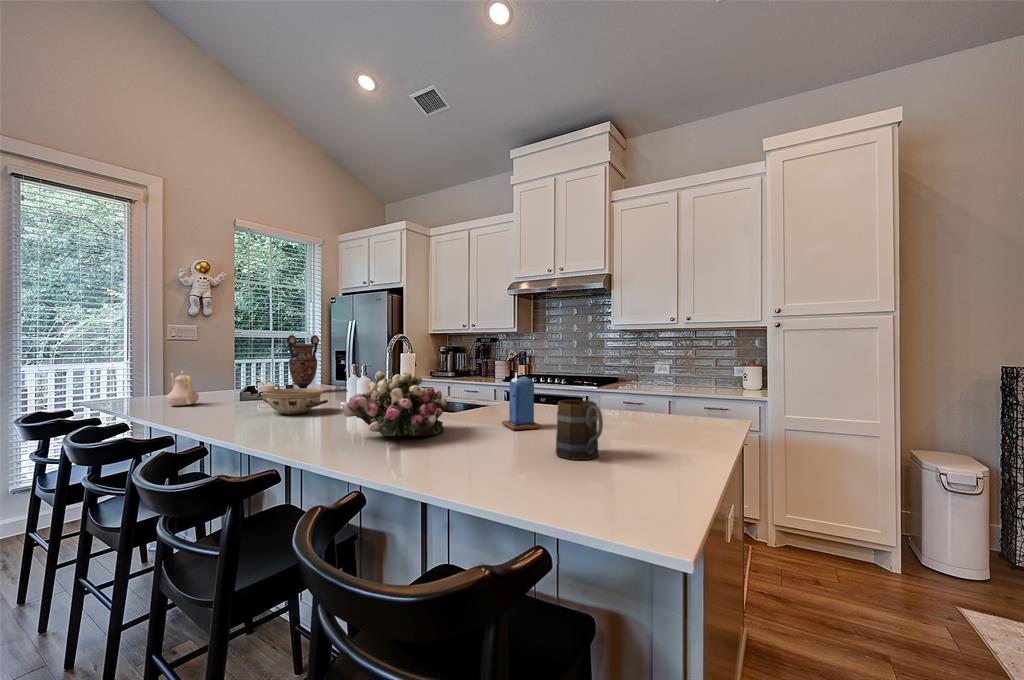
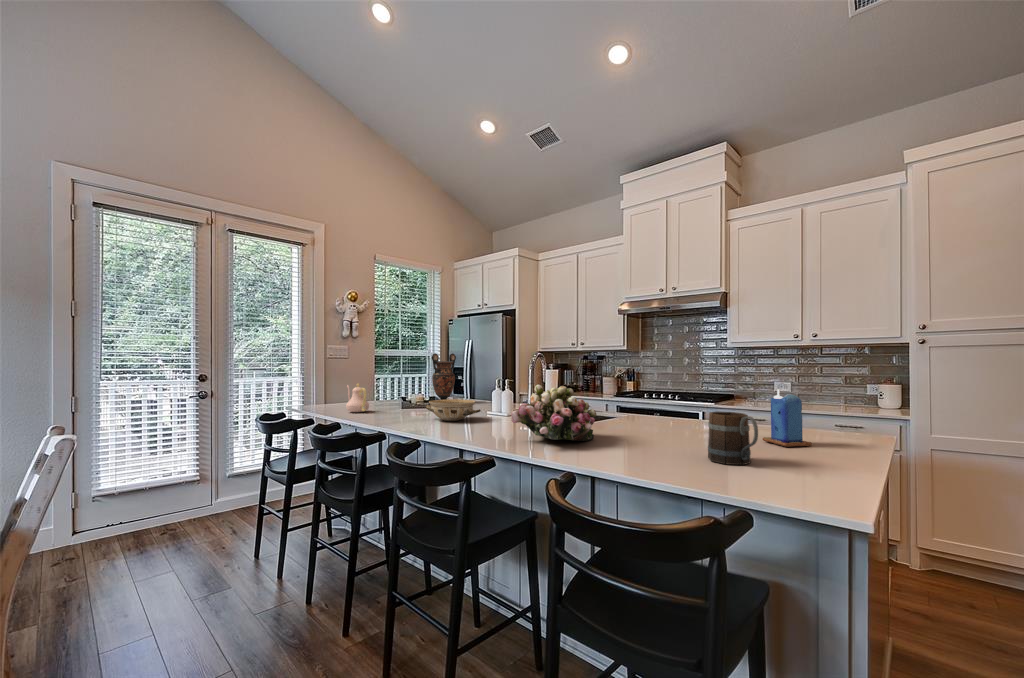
candle: present [502,373,541,430] -> present [763,390,812,447]

